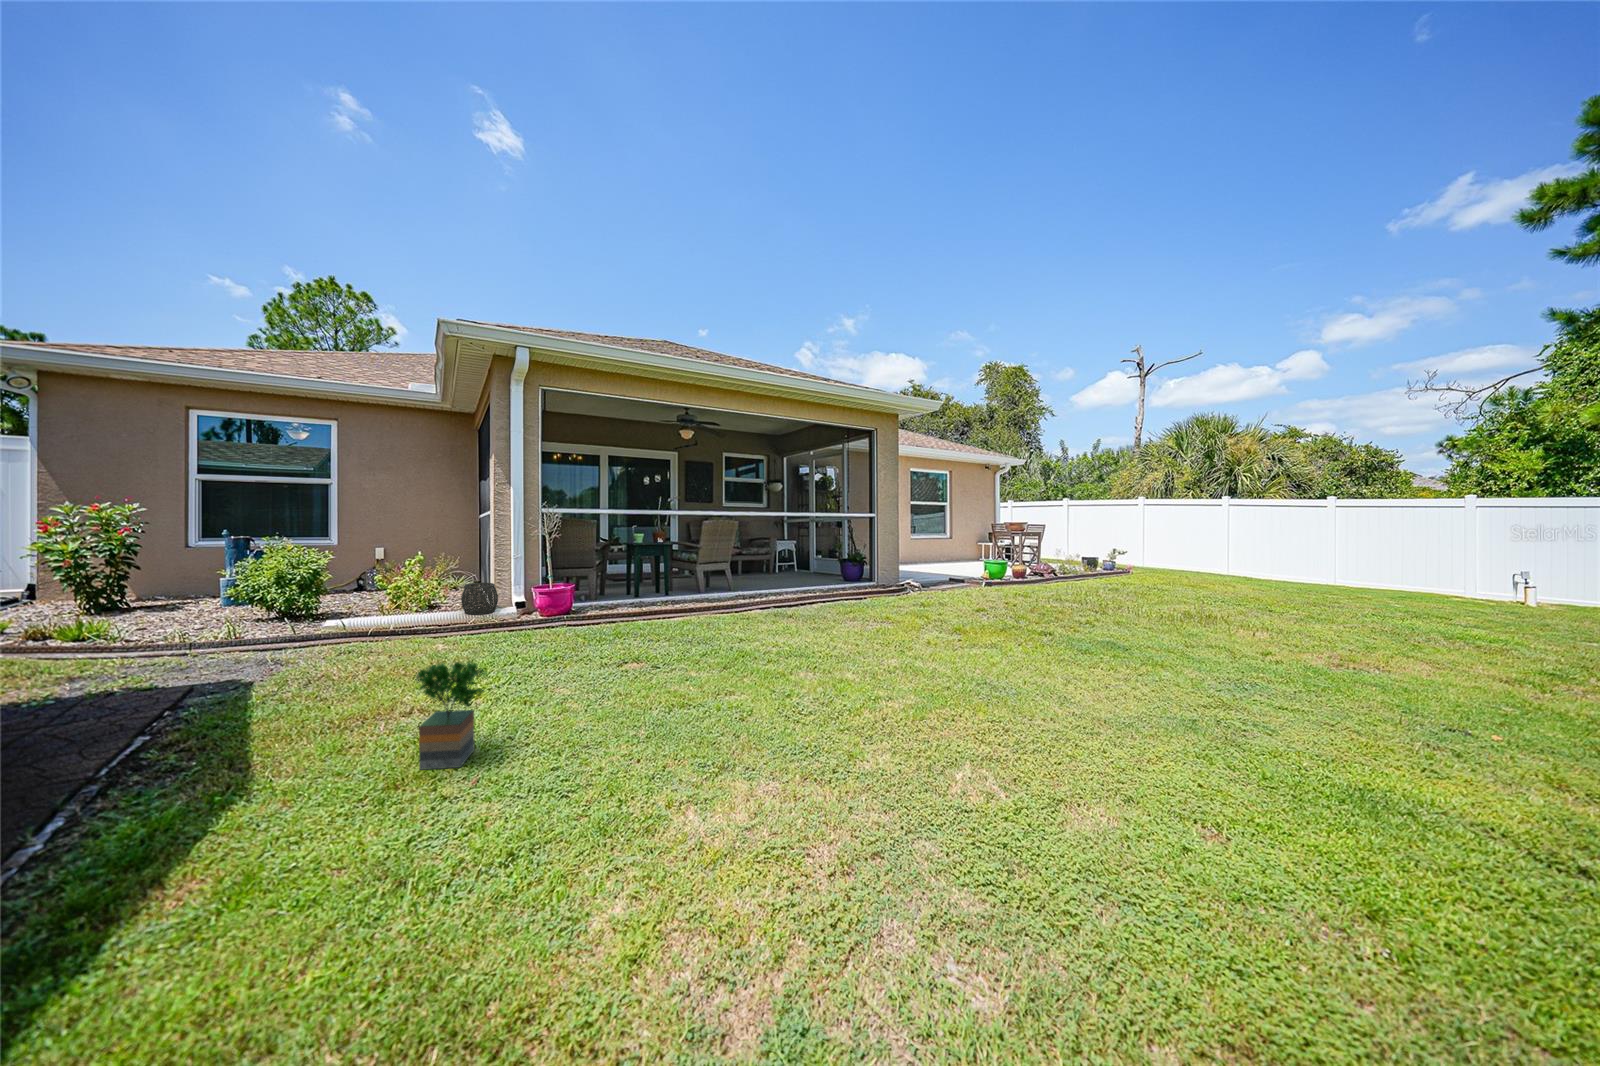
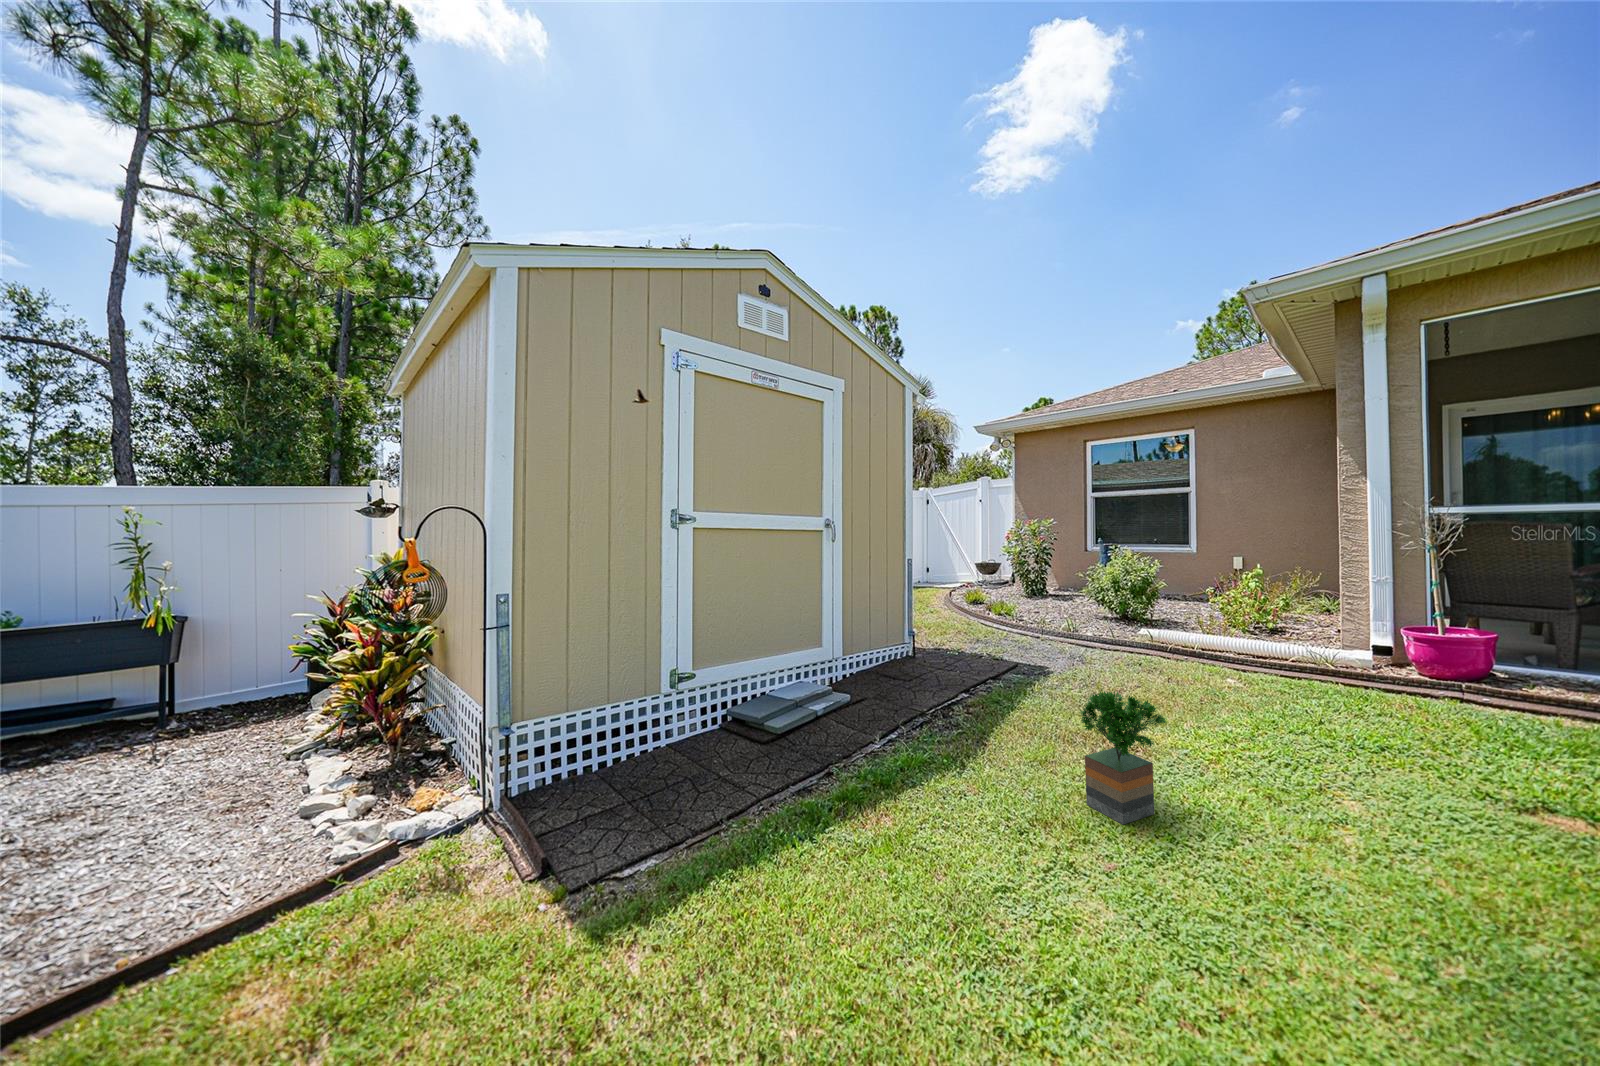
woven basket: present [461,583,498,615] -> none [1292,611,1350,654]

